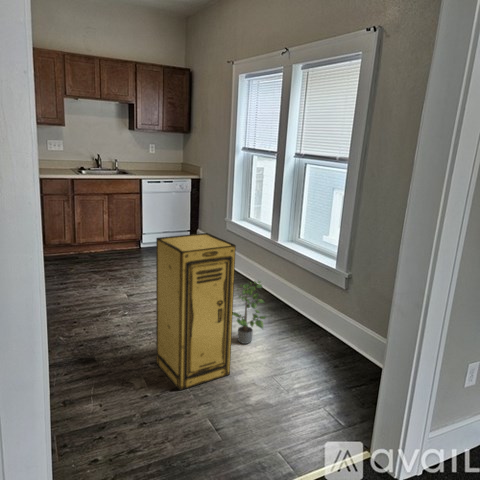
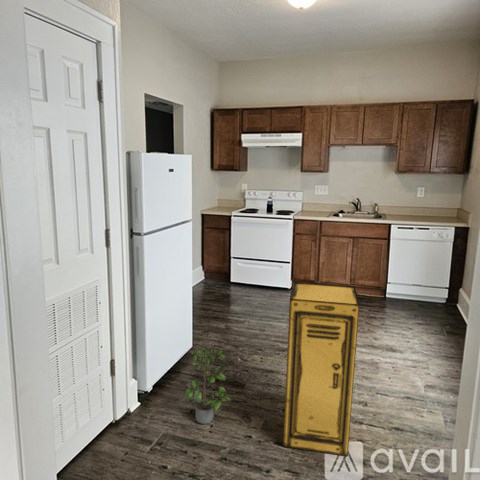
potted plant: present [233,281,266,344] -> present [185,349,231,424]

